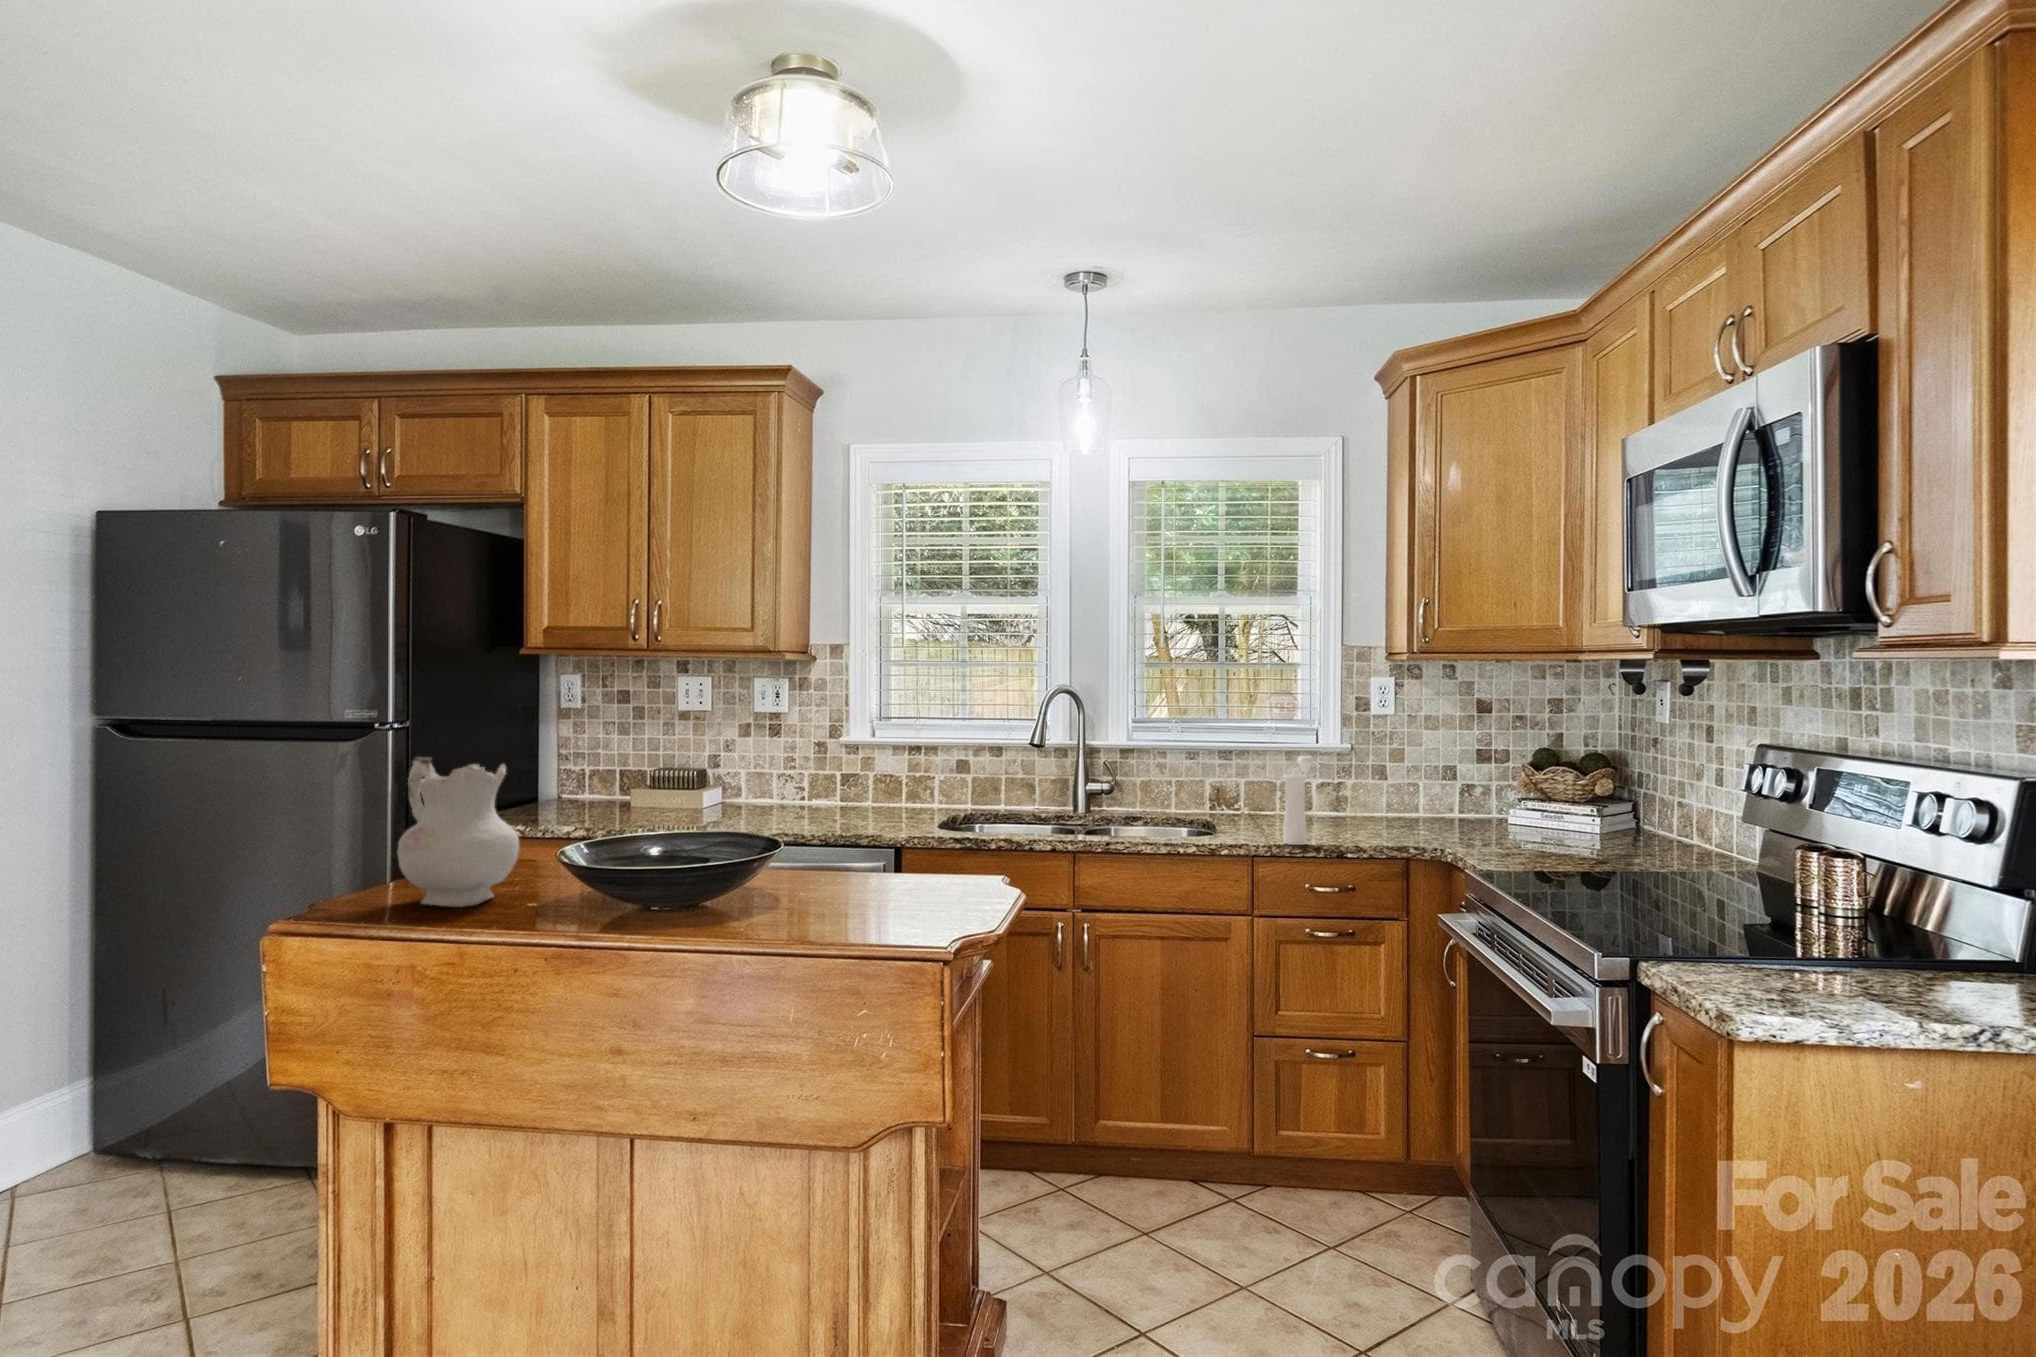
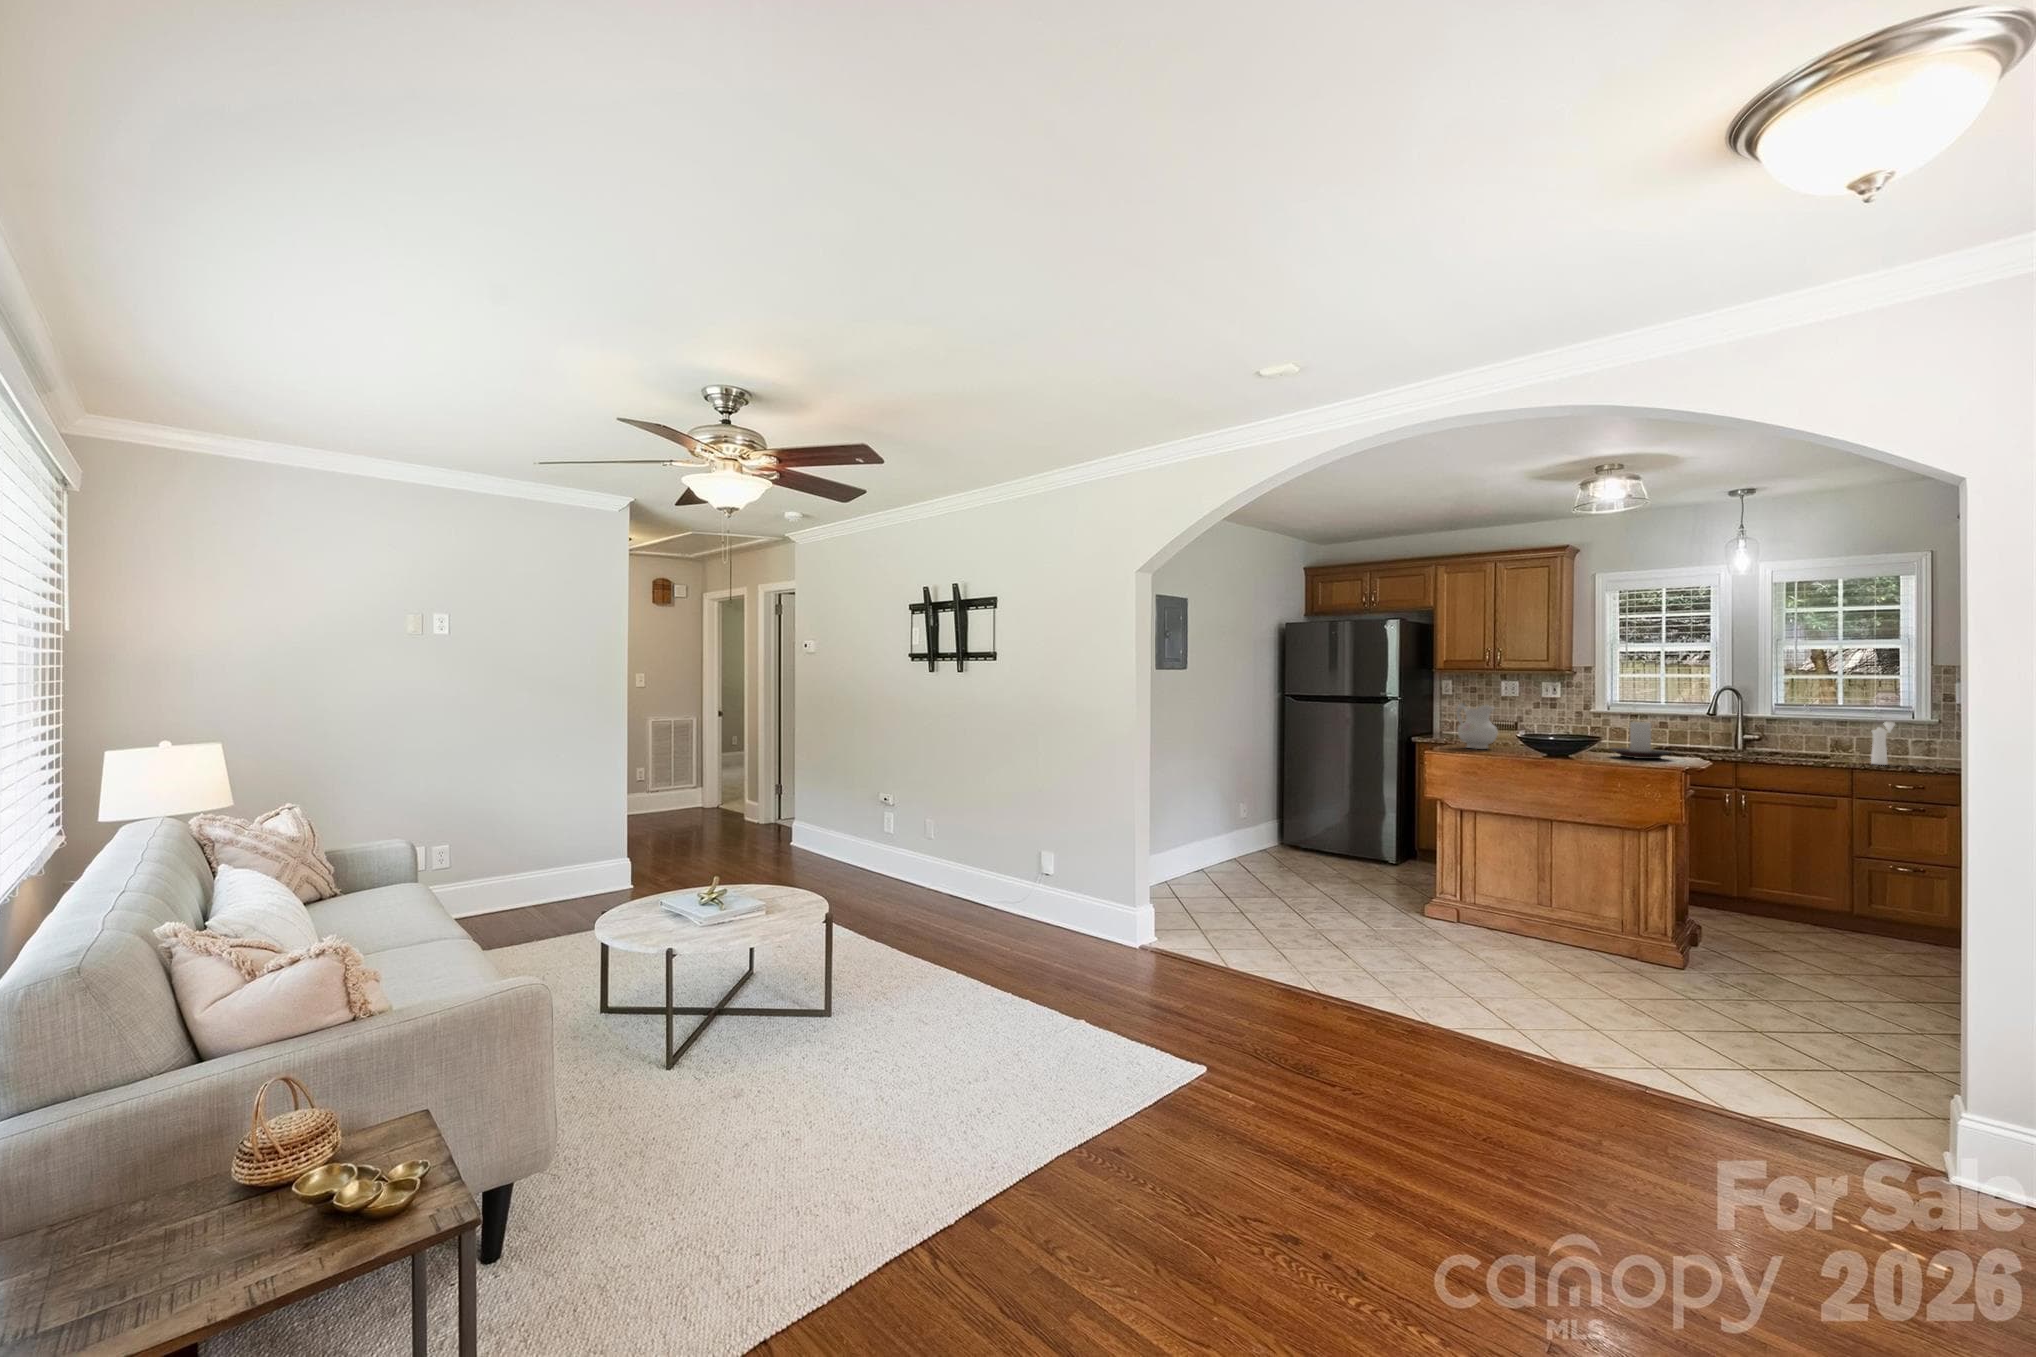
candle holder: none [794,800,943,919] -> present [1612,722,1670,759]

